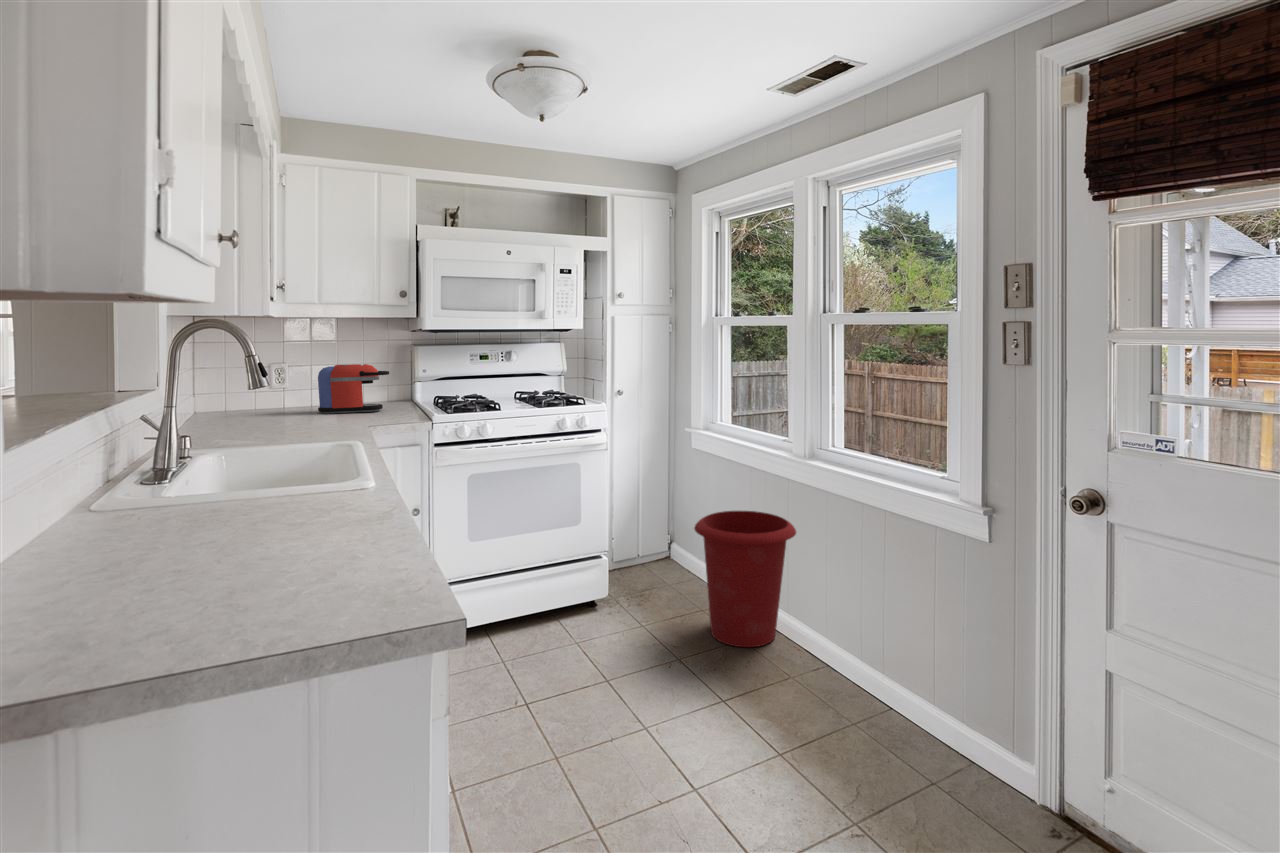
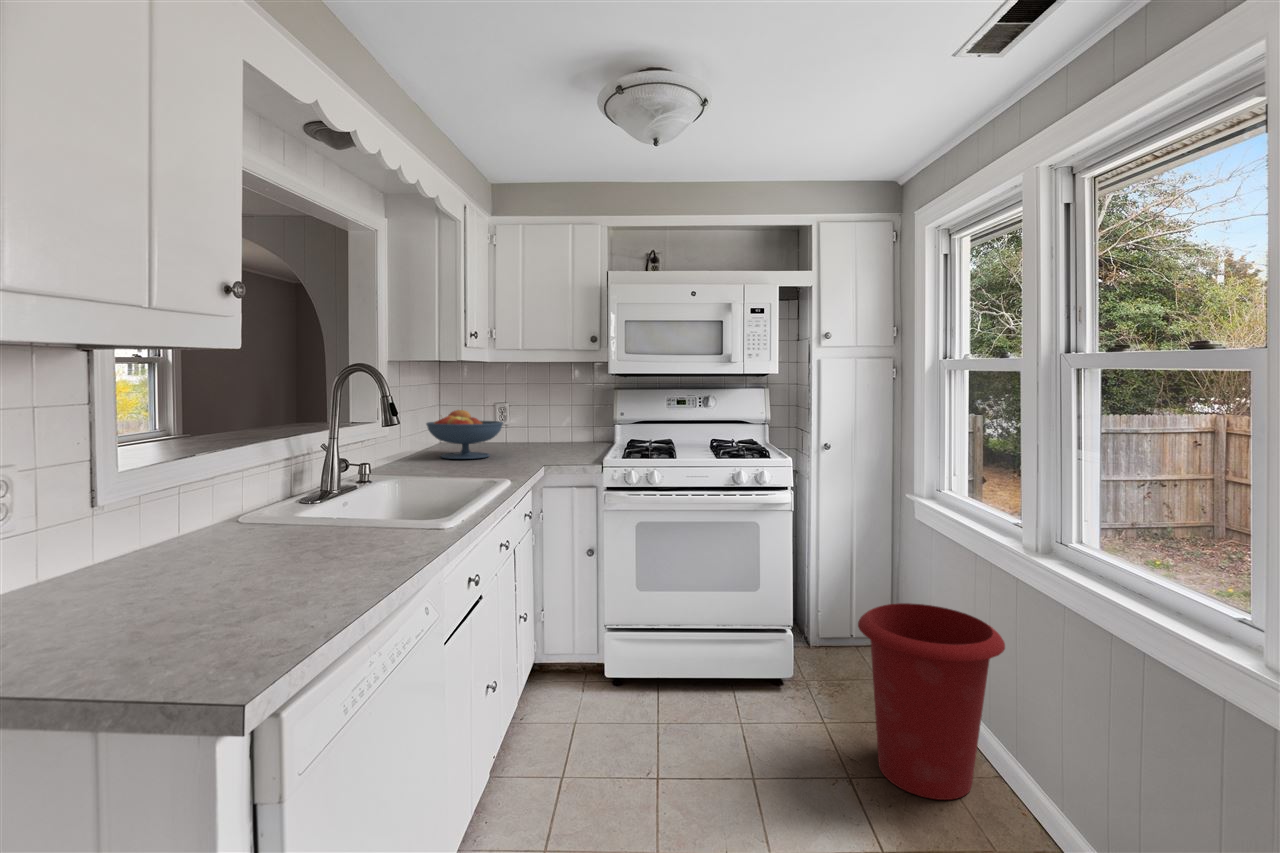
coffee maker: present [318,364,389,414] -> none [523,405,584,449]
fruit bowl: none [226,373,324,430] -> present [426,410,503,459]

